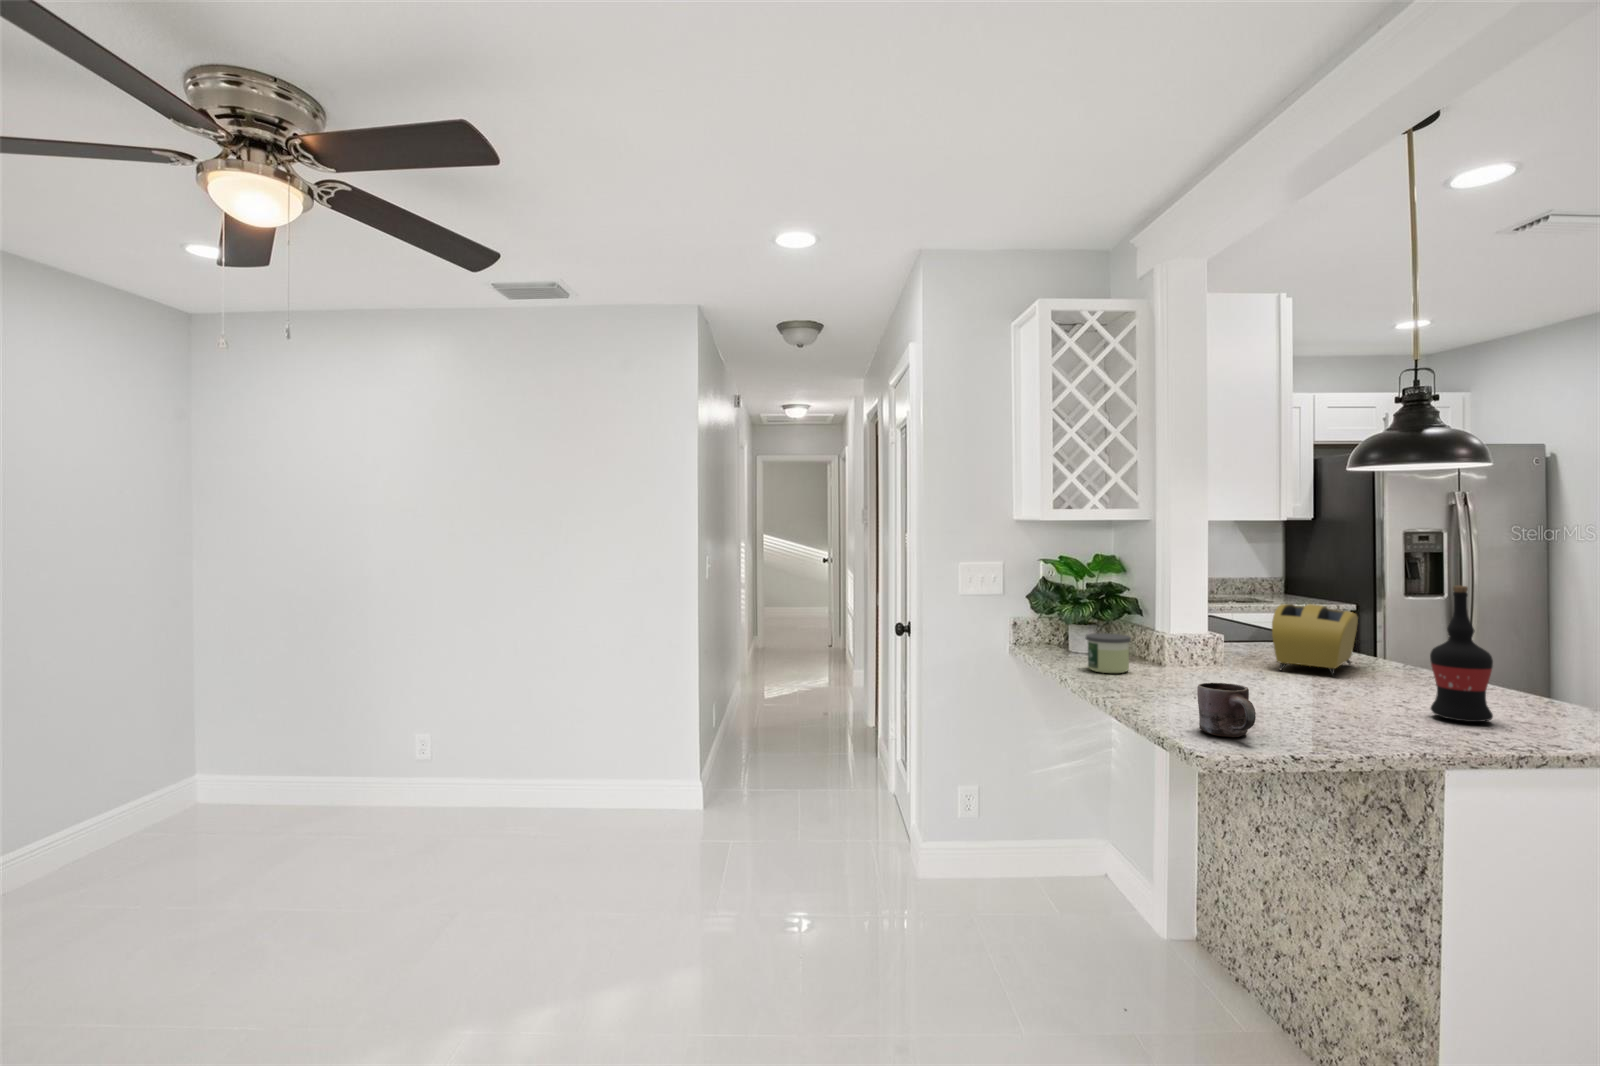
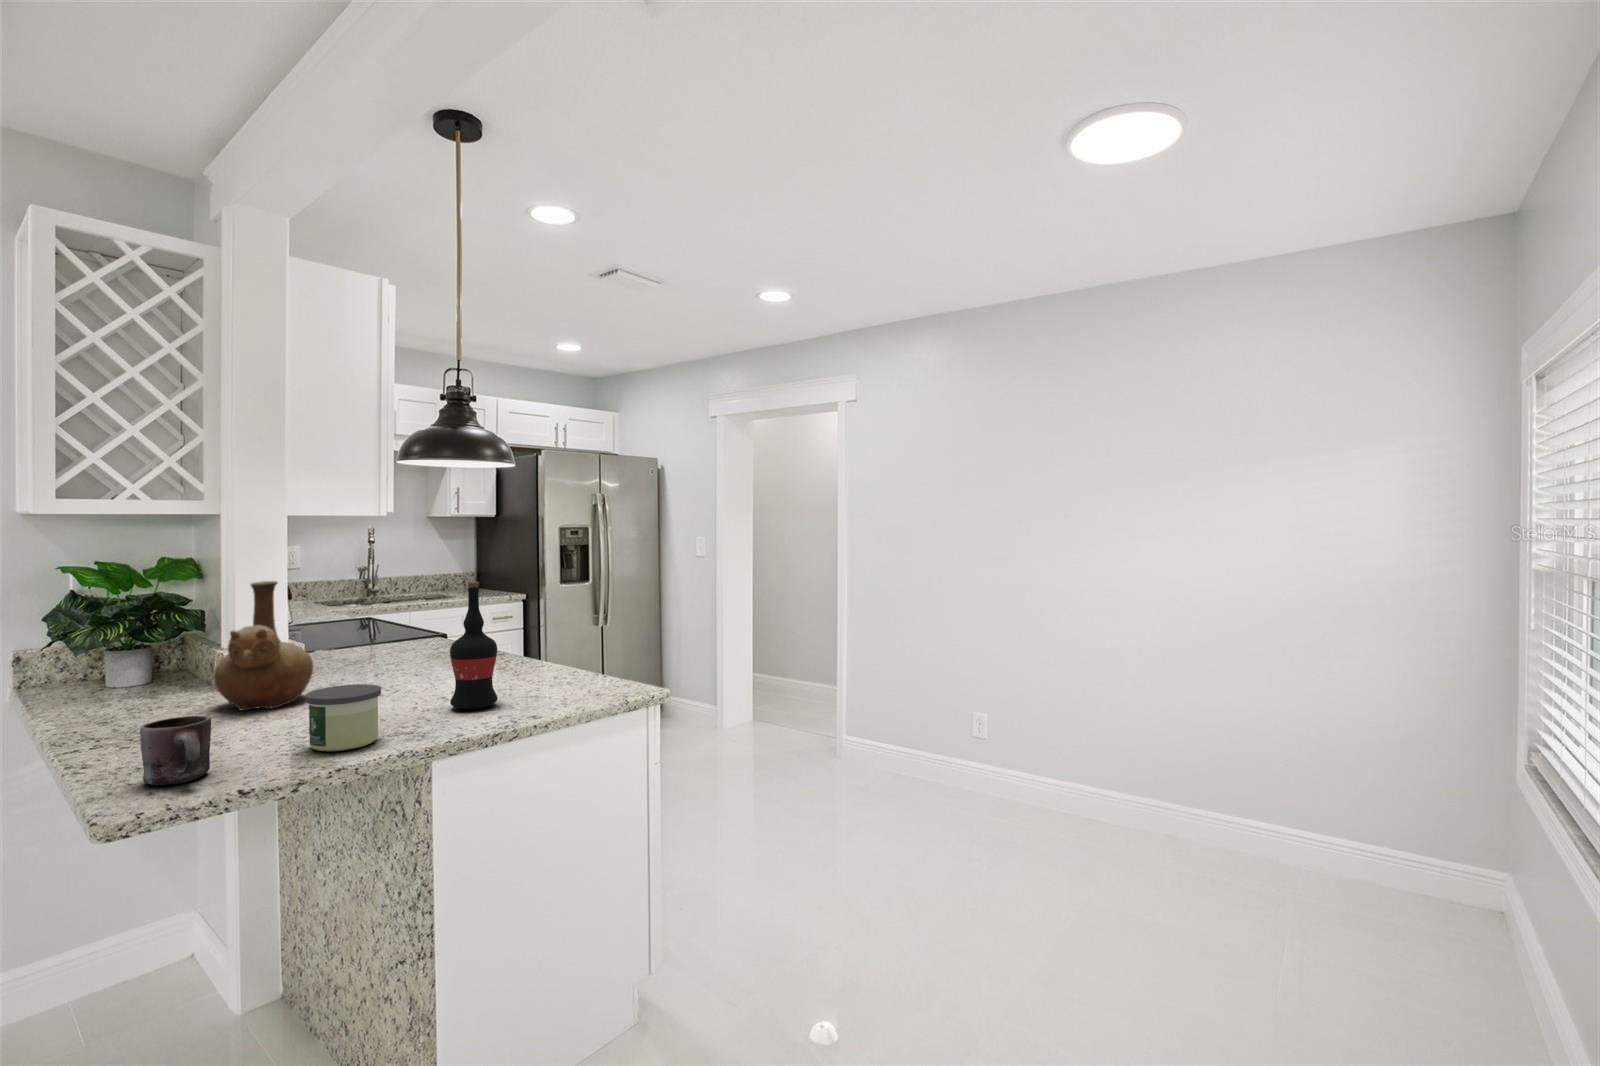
vase: none [1176,576,1257,687] -> present [214,581,313,710]
toaster: present [1272,604,1358,676] -> none [354,604,448,677]
candle: present [1086,633,1131,673] -> present [305,684,381,751]

